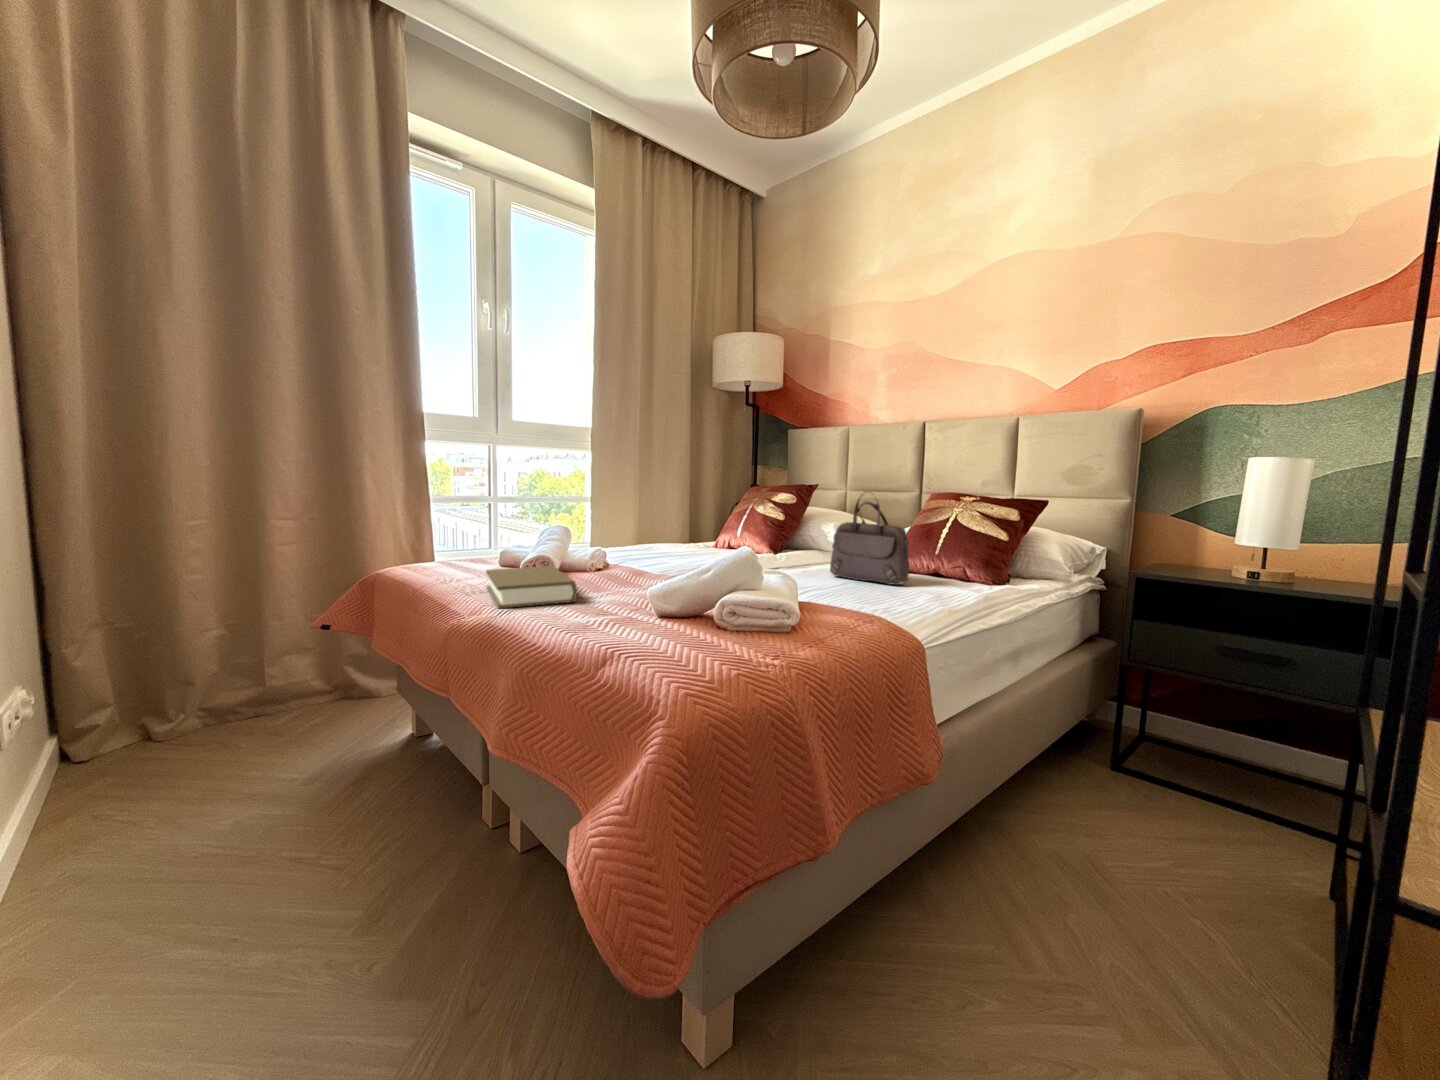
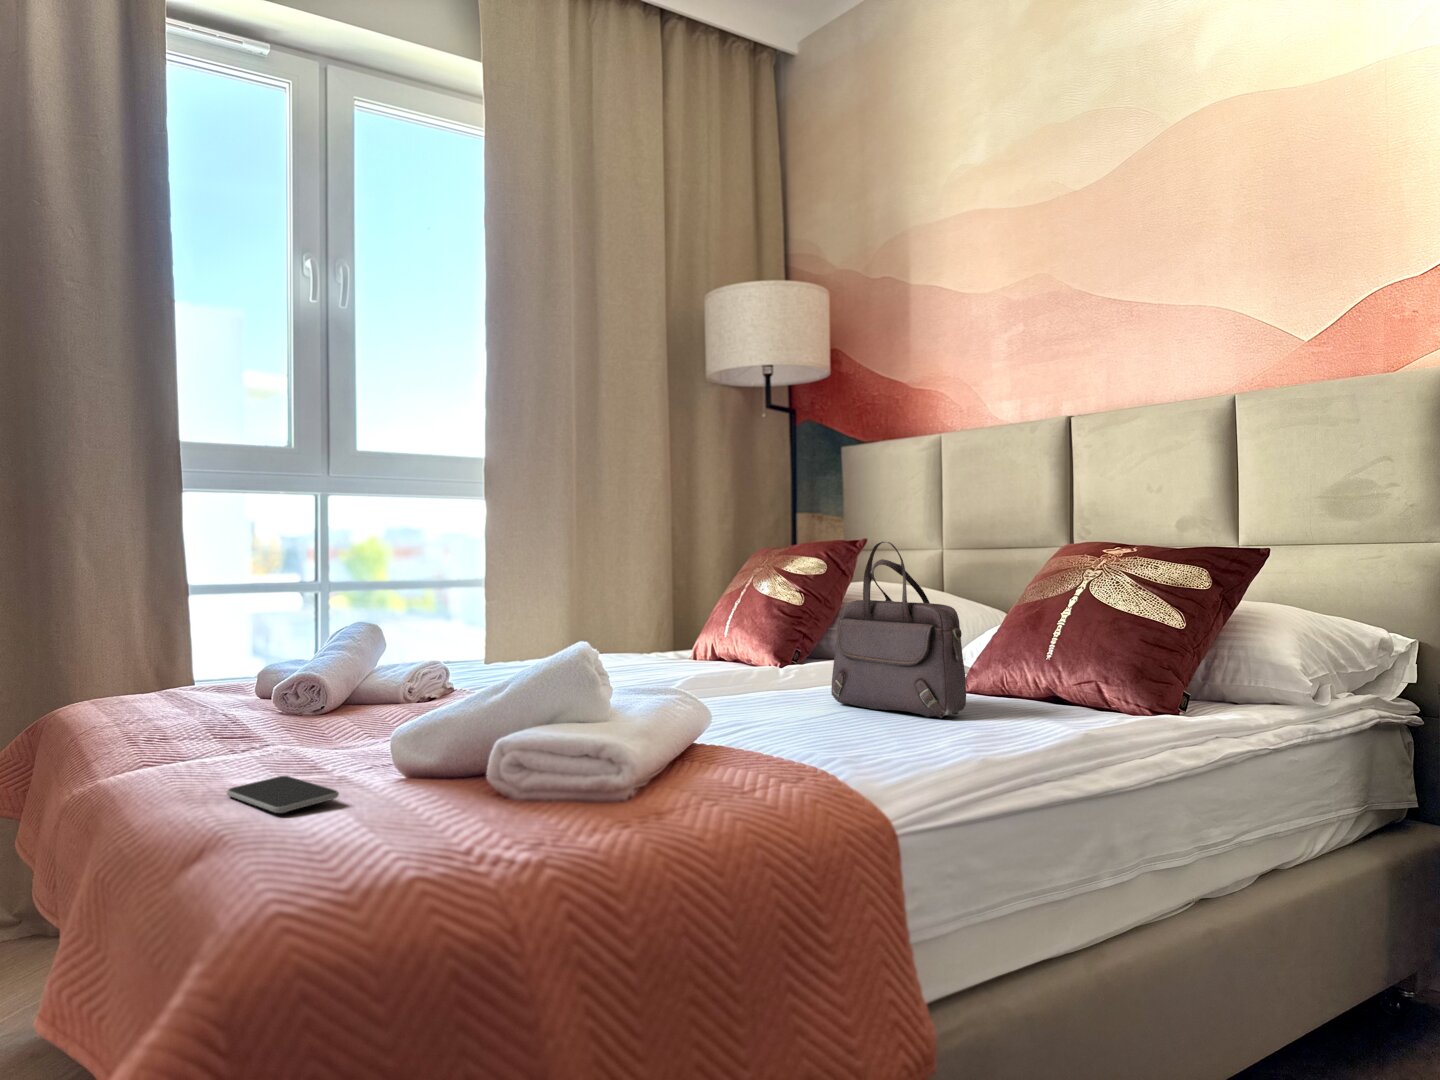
book: present [486,566,577,608] -> none [147,689,307,762]
smartphone: none [576,618,646,640] -> present [227,776,339,813]

